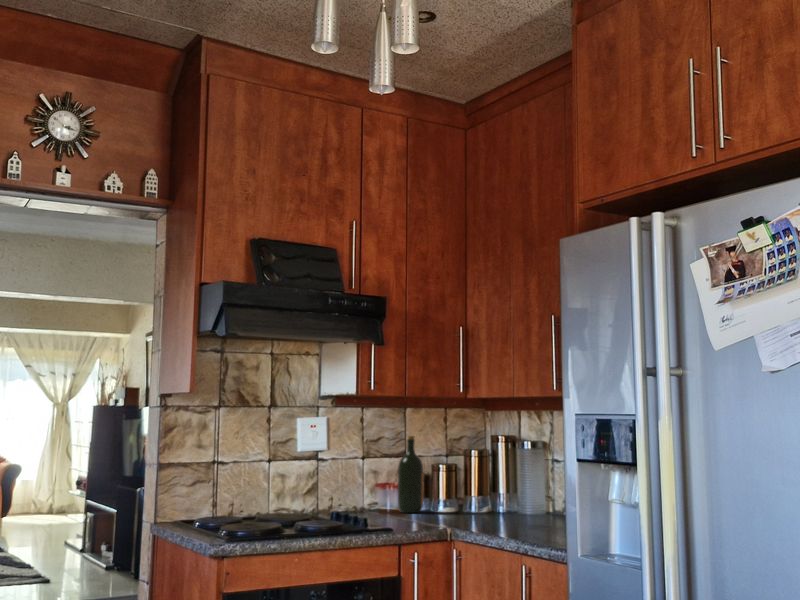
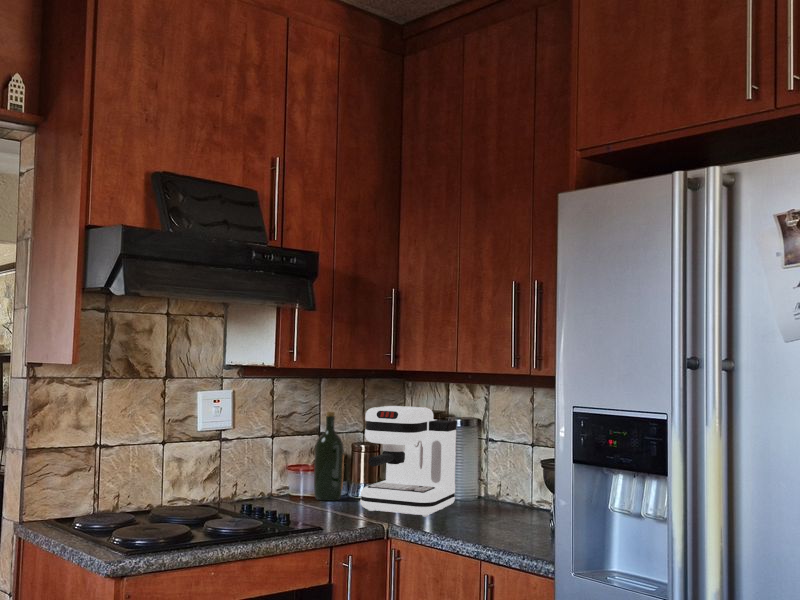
coffee maker: none [433,429,518,524] -> present [361,406,456,517]

